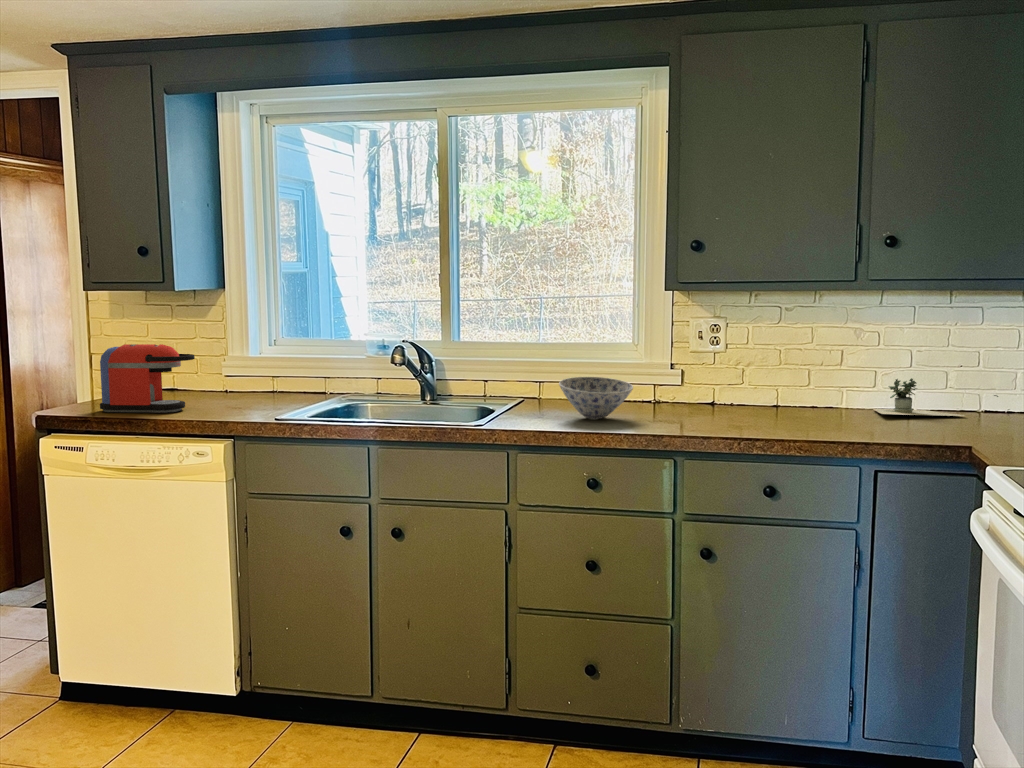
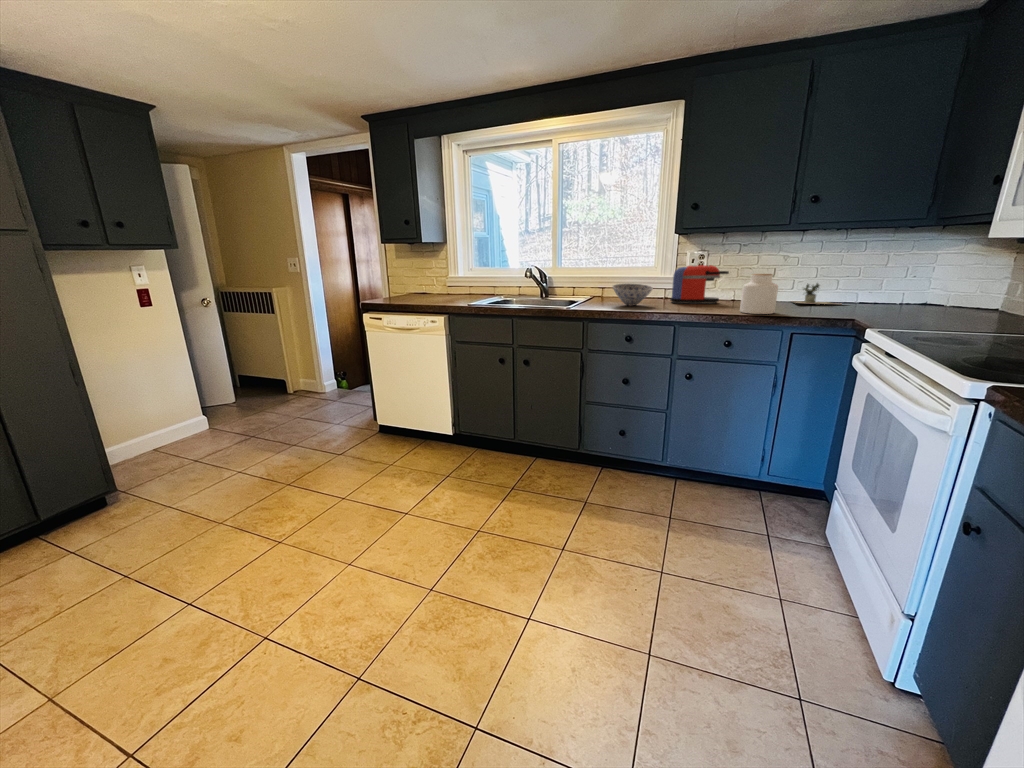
coffee maker: present [100,344,195,413] -> present [670,265,729,303]
jar: none [786,366,845,438] -> present [740,274,778,314]

